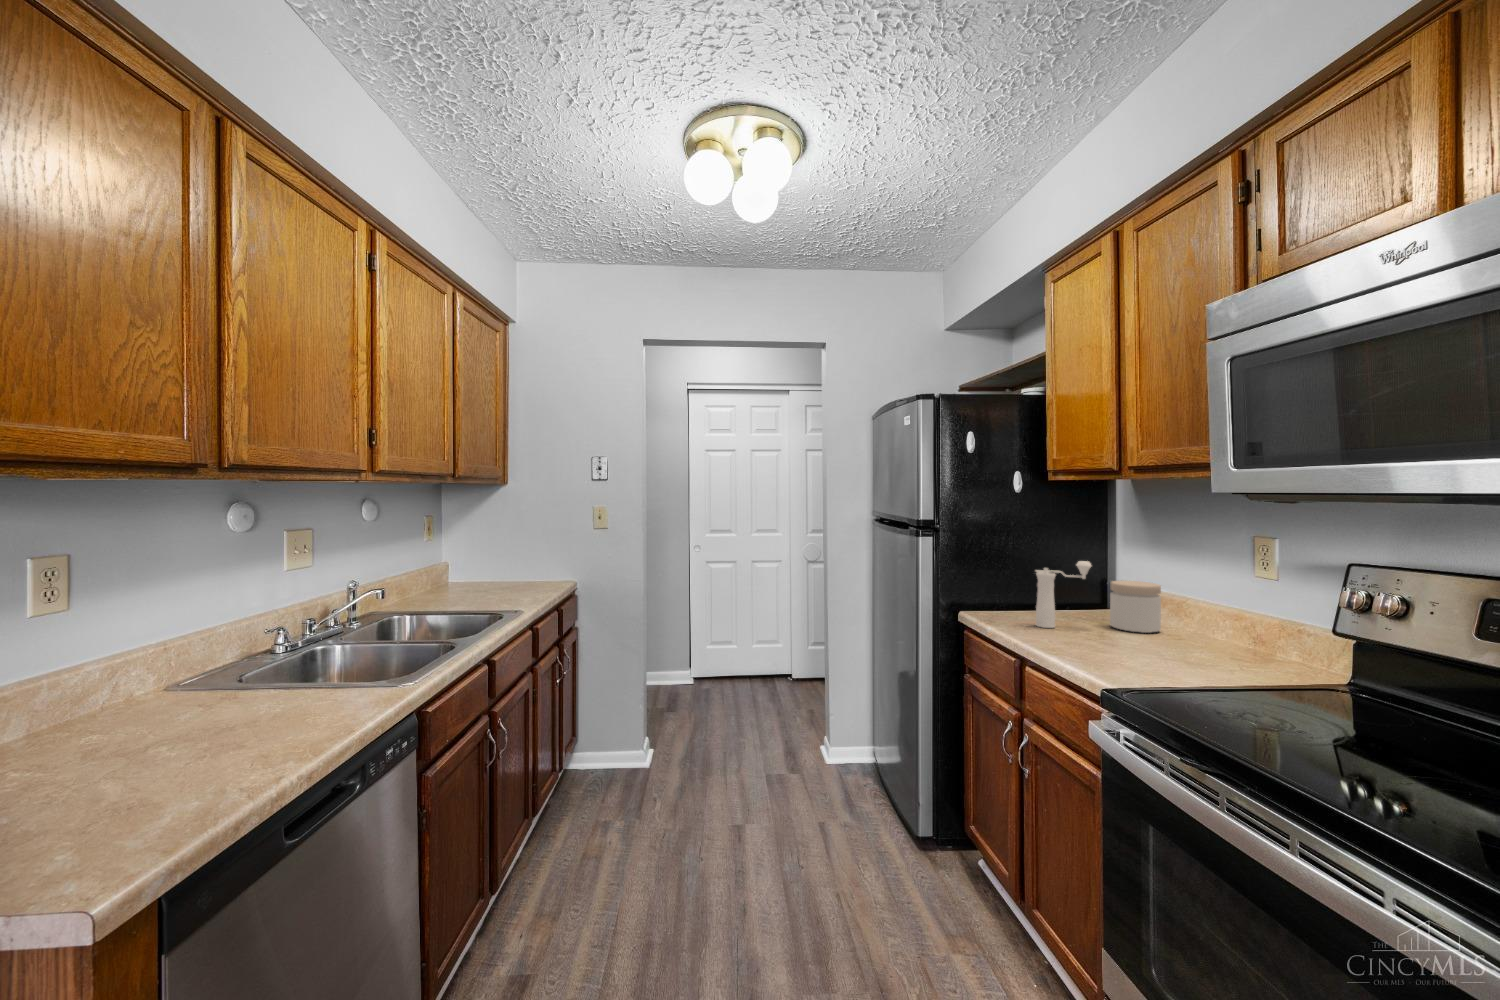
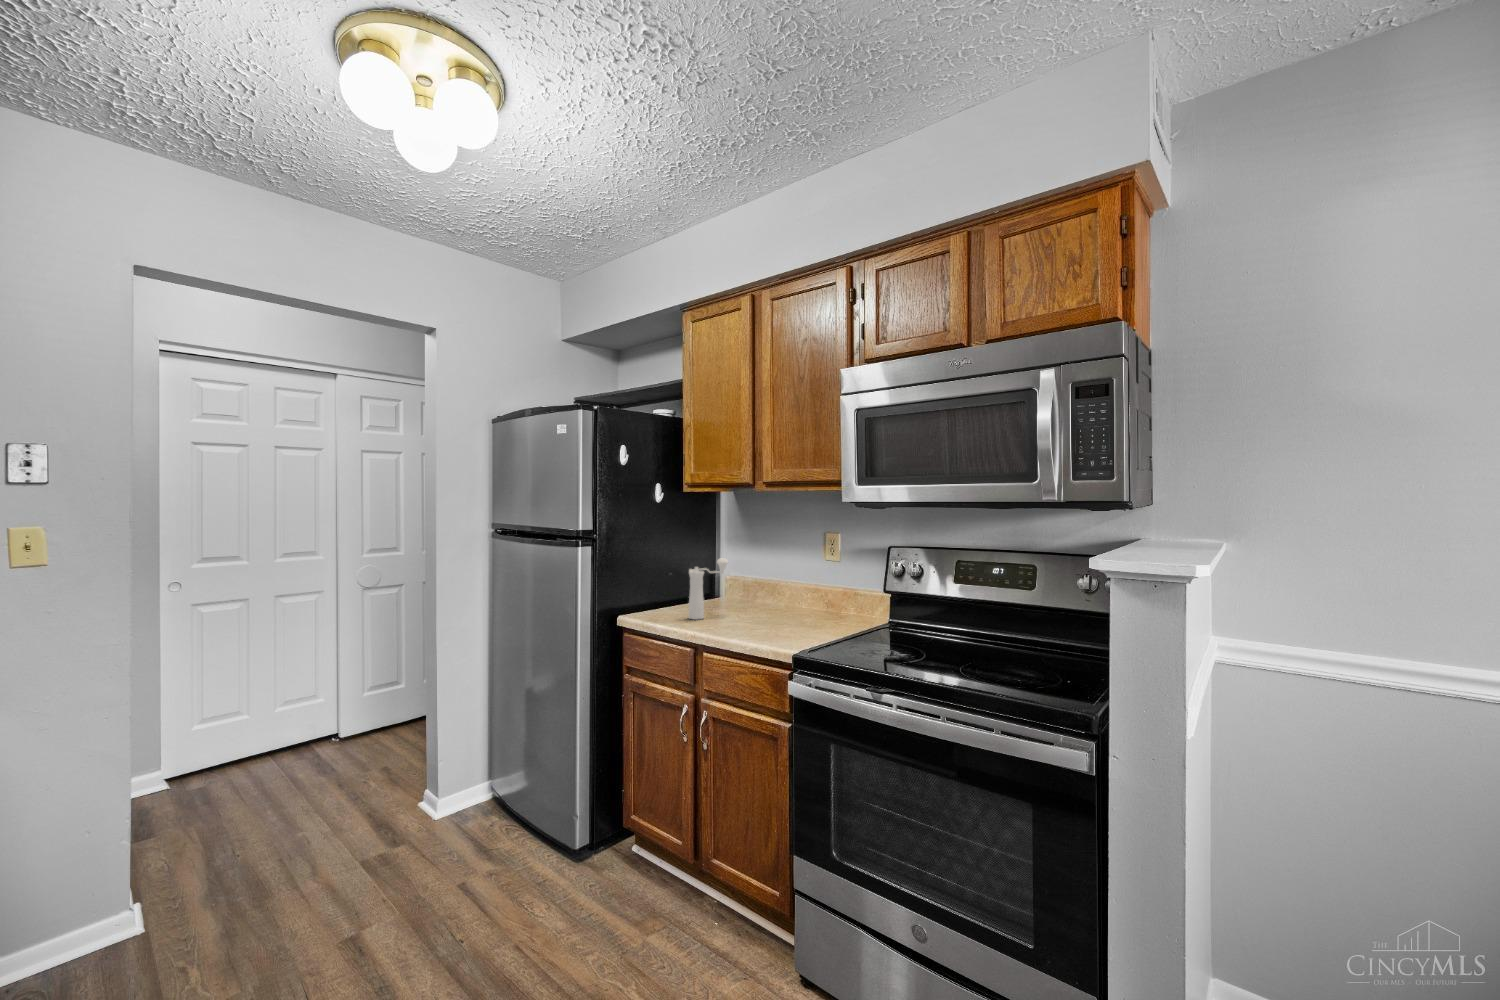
jar: present [1110,581,1161,633] -> none [735,572,769,613]

